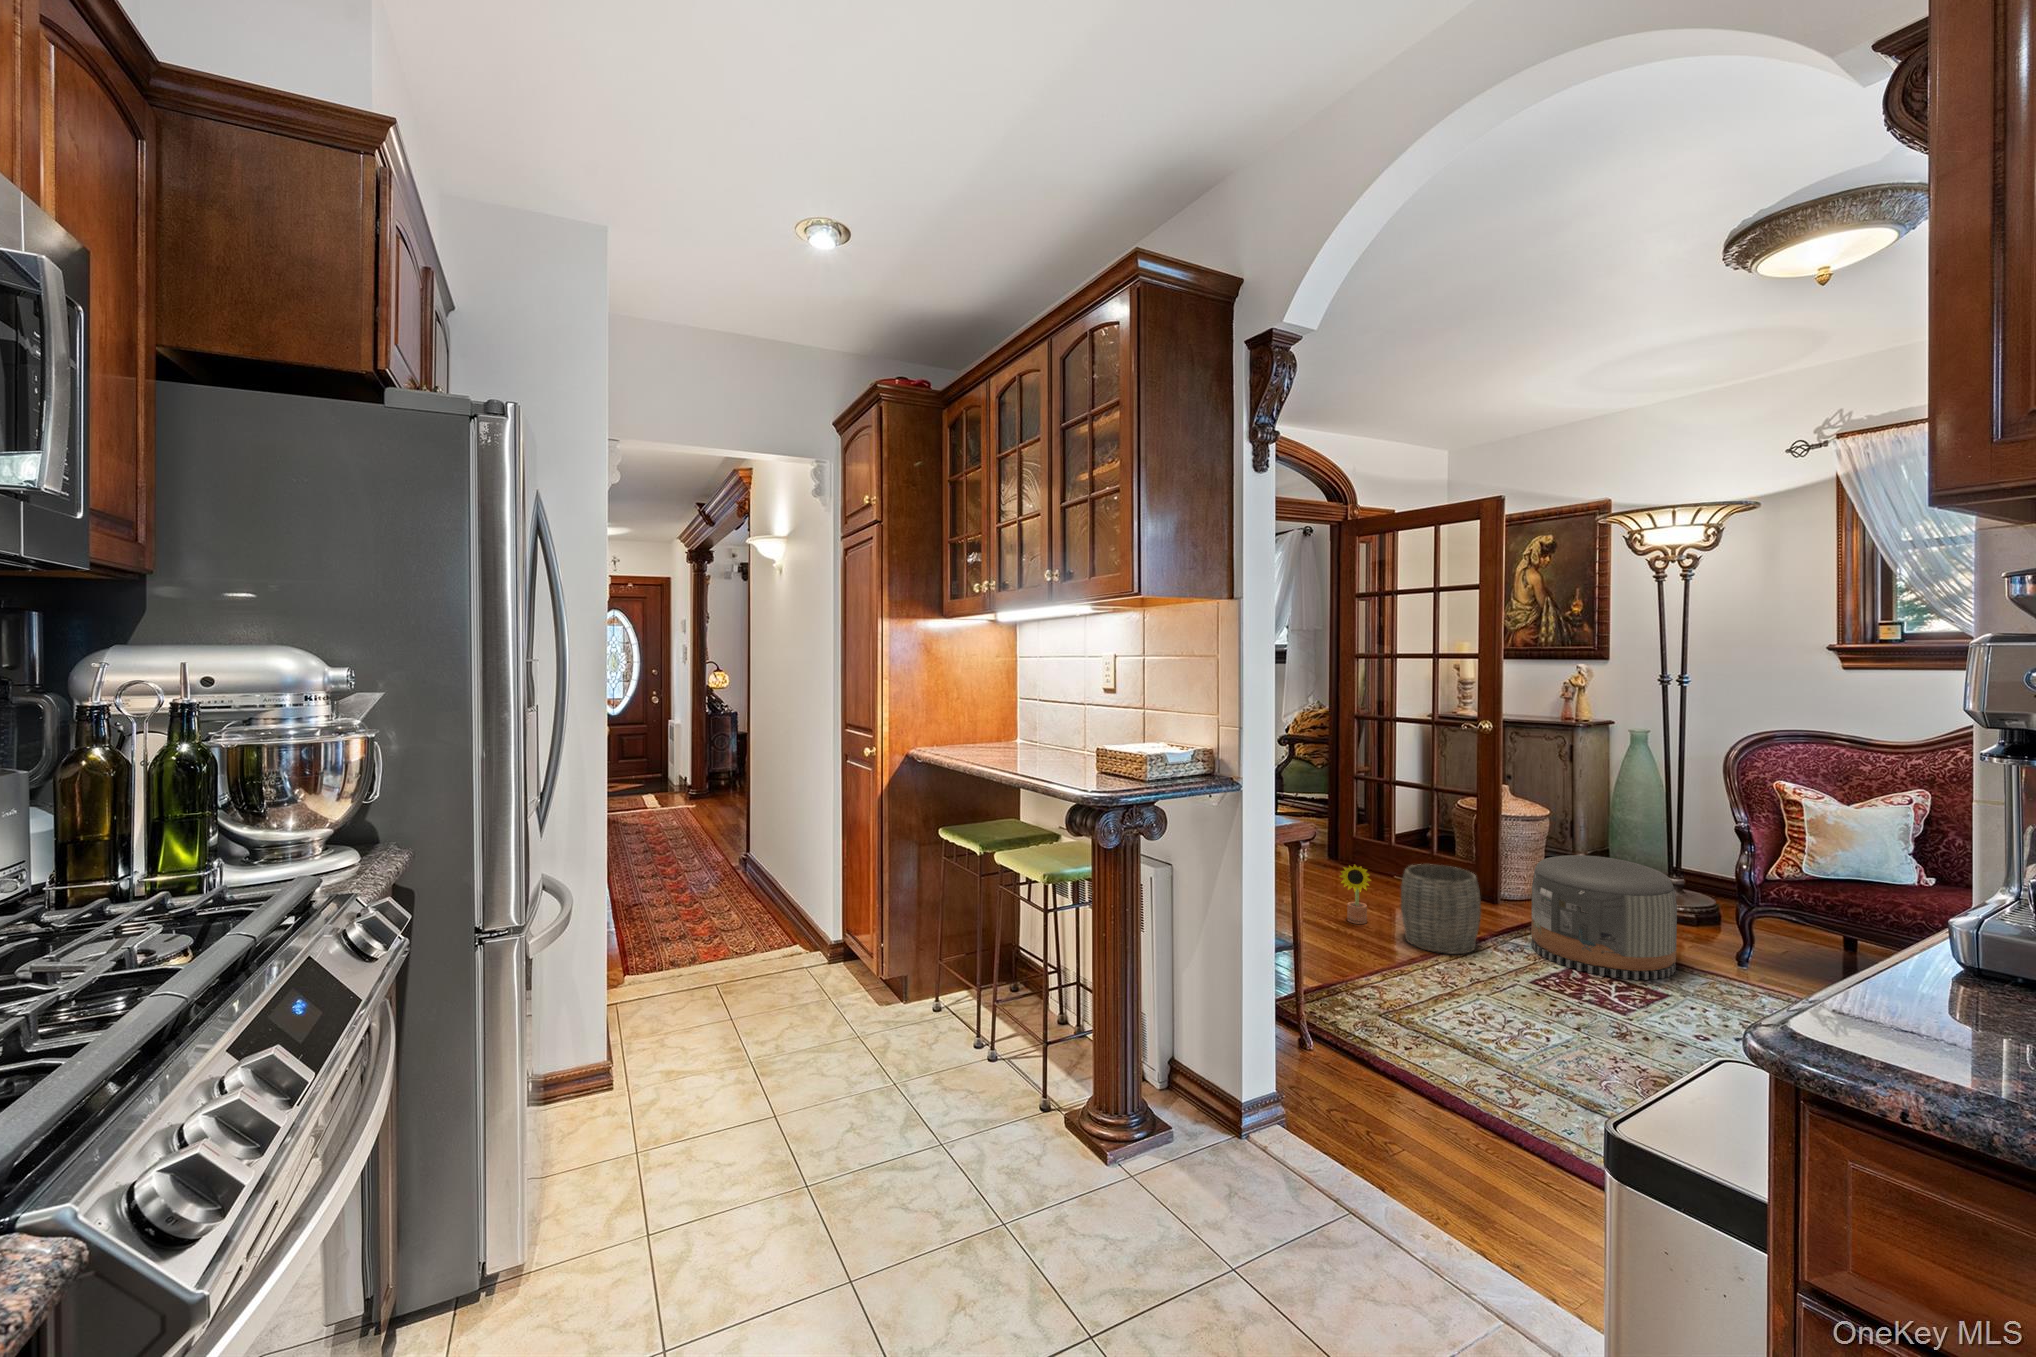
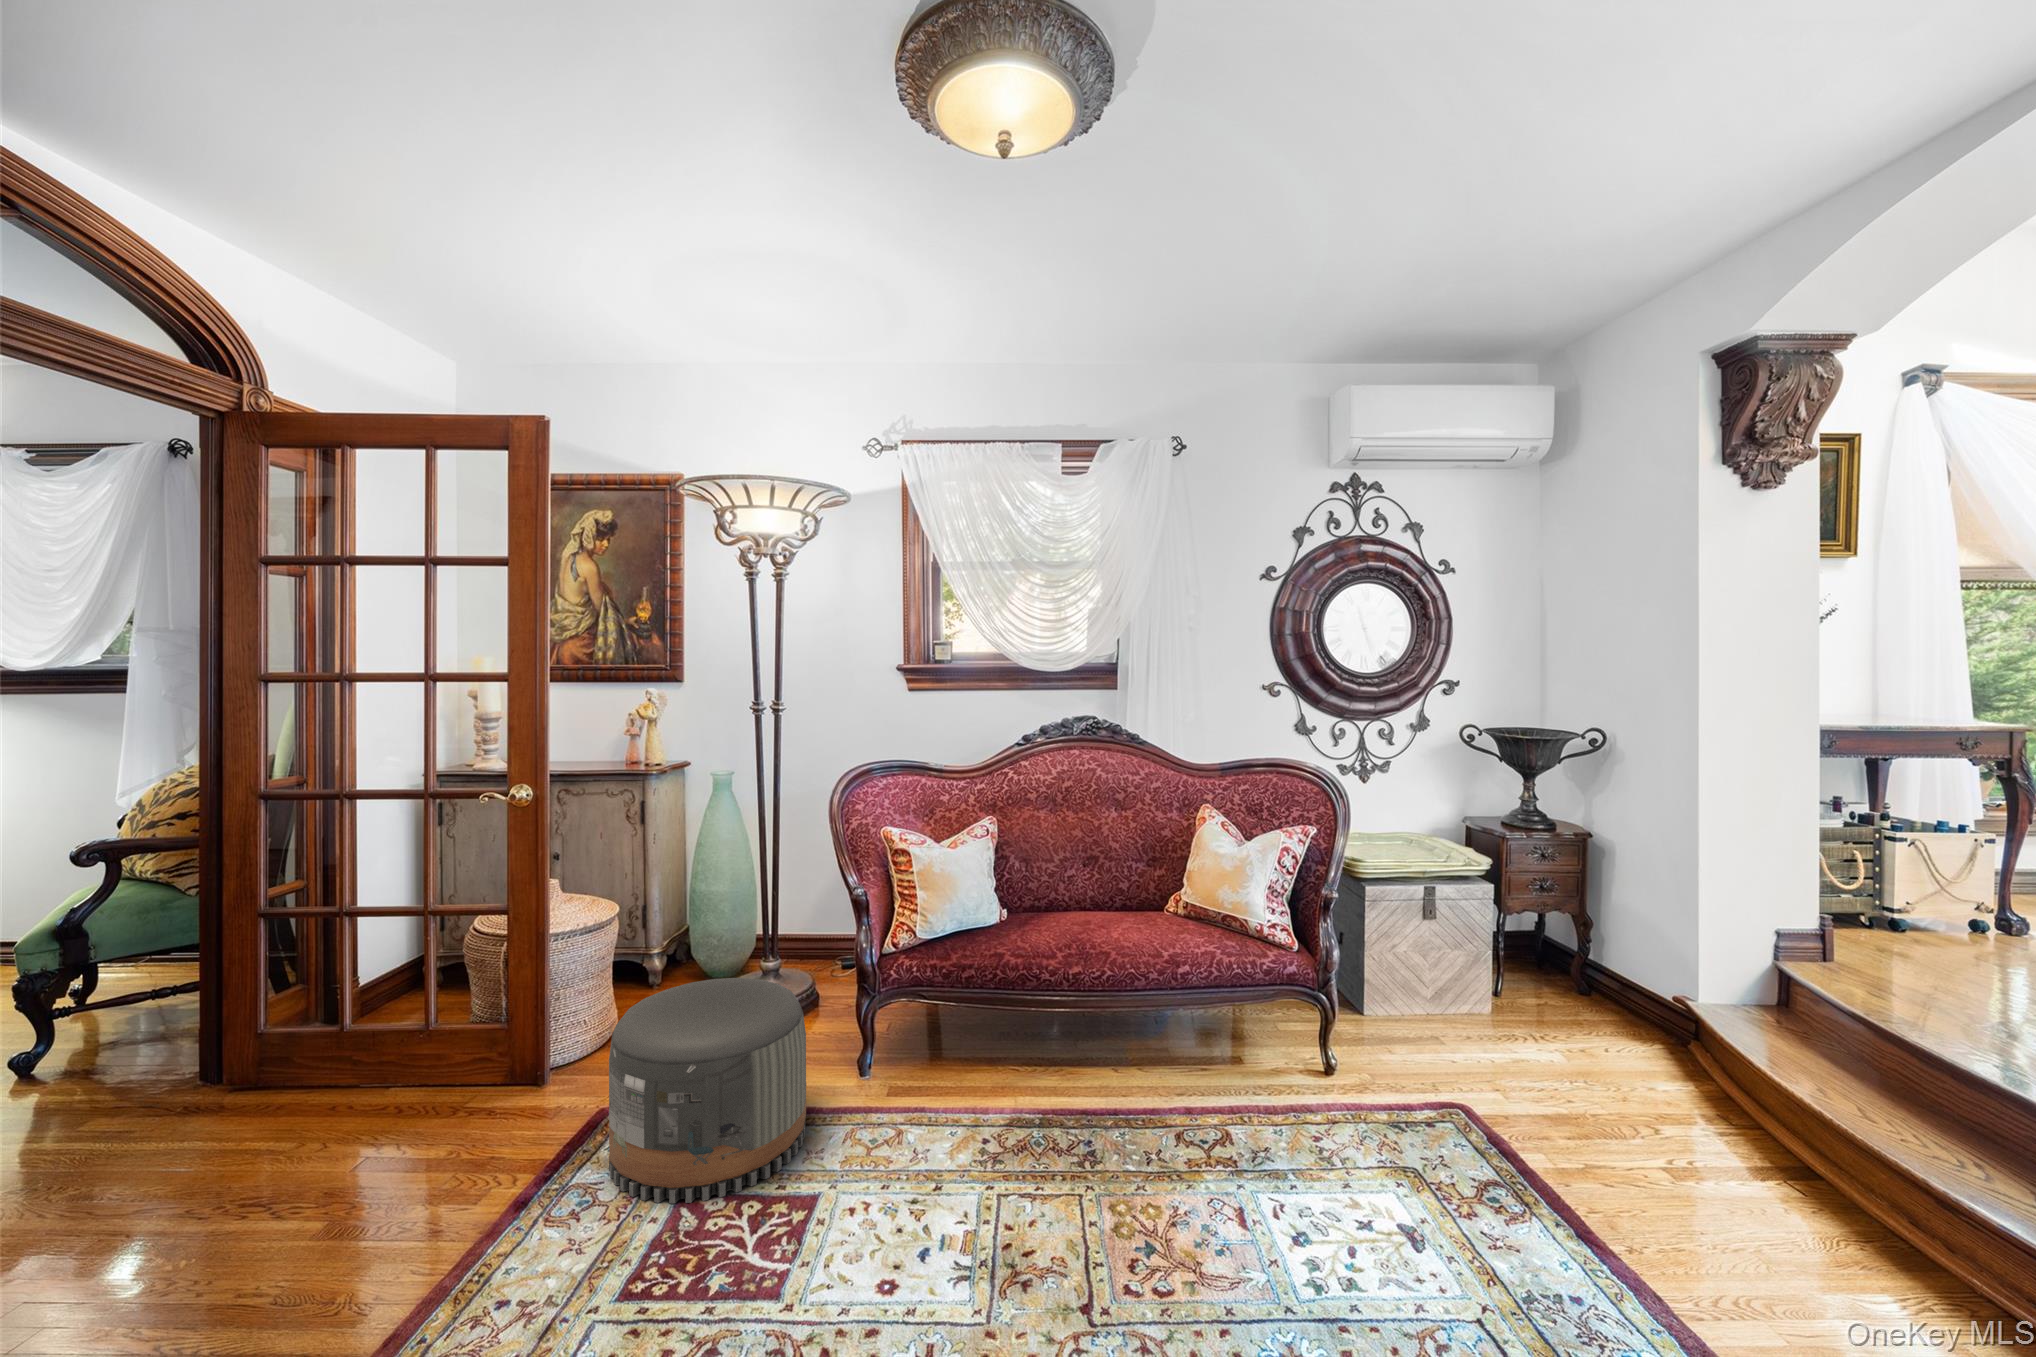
woven basket: present [1401,864,1481,954] -> none [344,1083,521,1305]
decorative plant: present [1339,865,1371,924] -> none [171,1160,269,1297]

